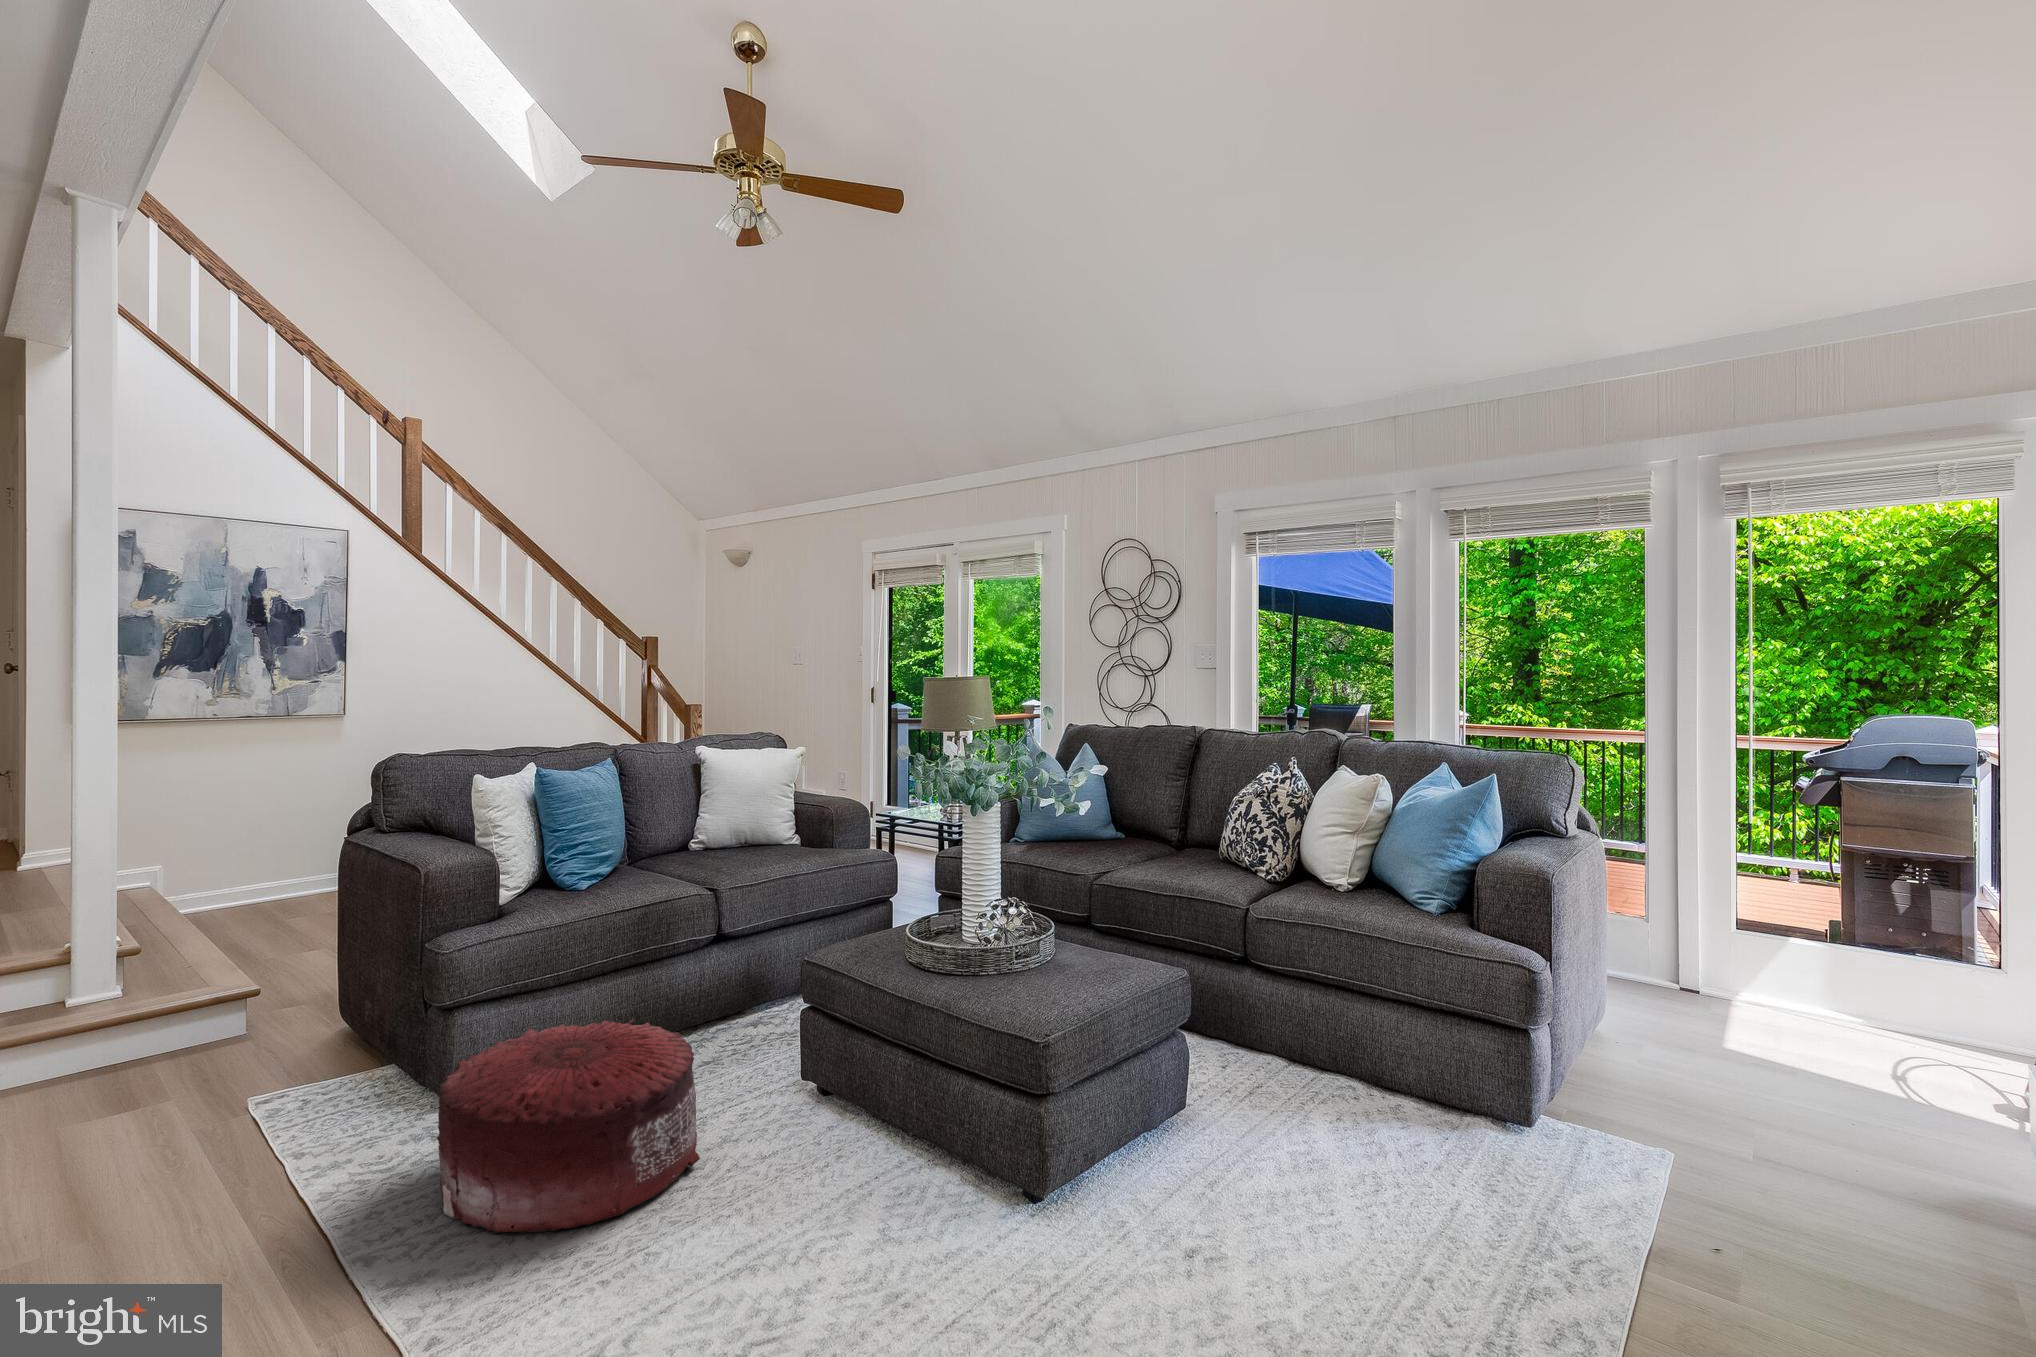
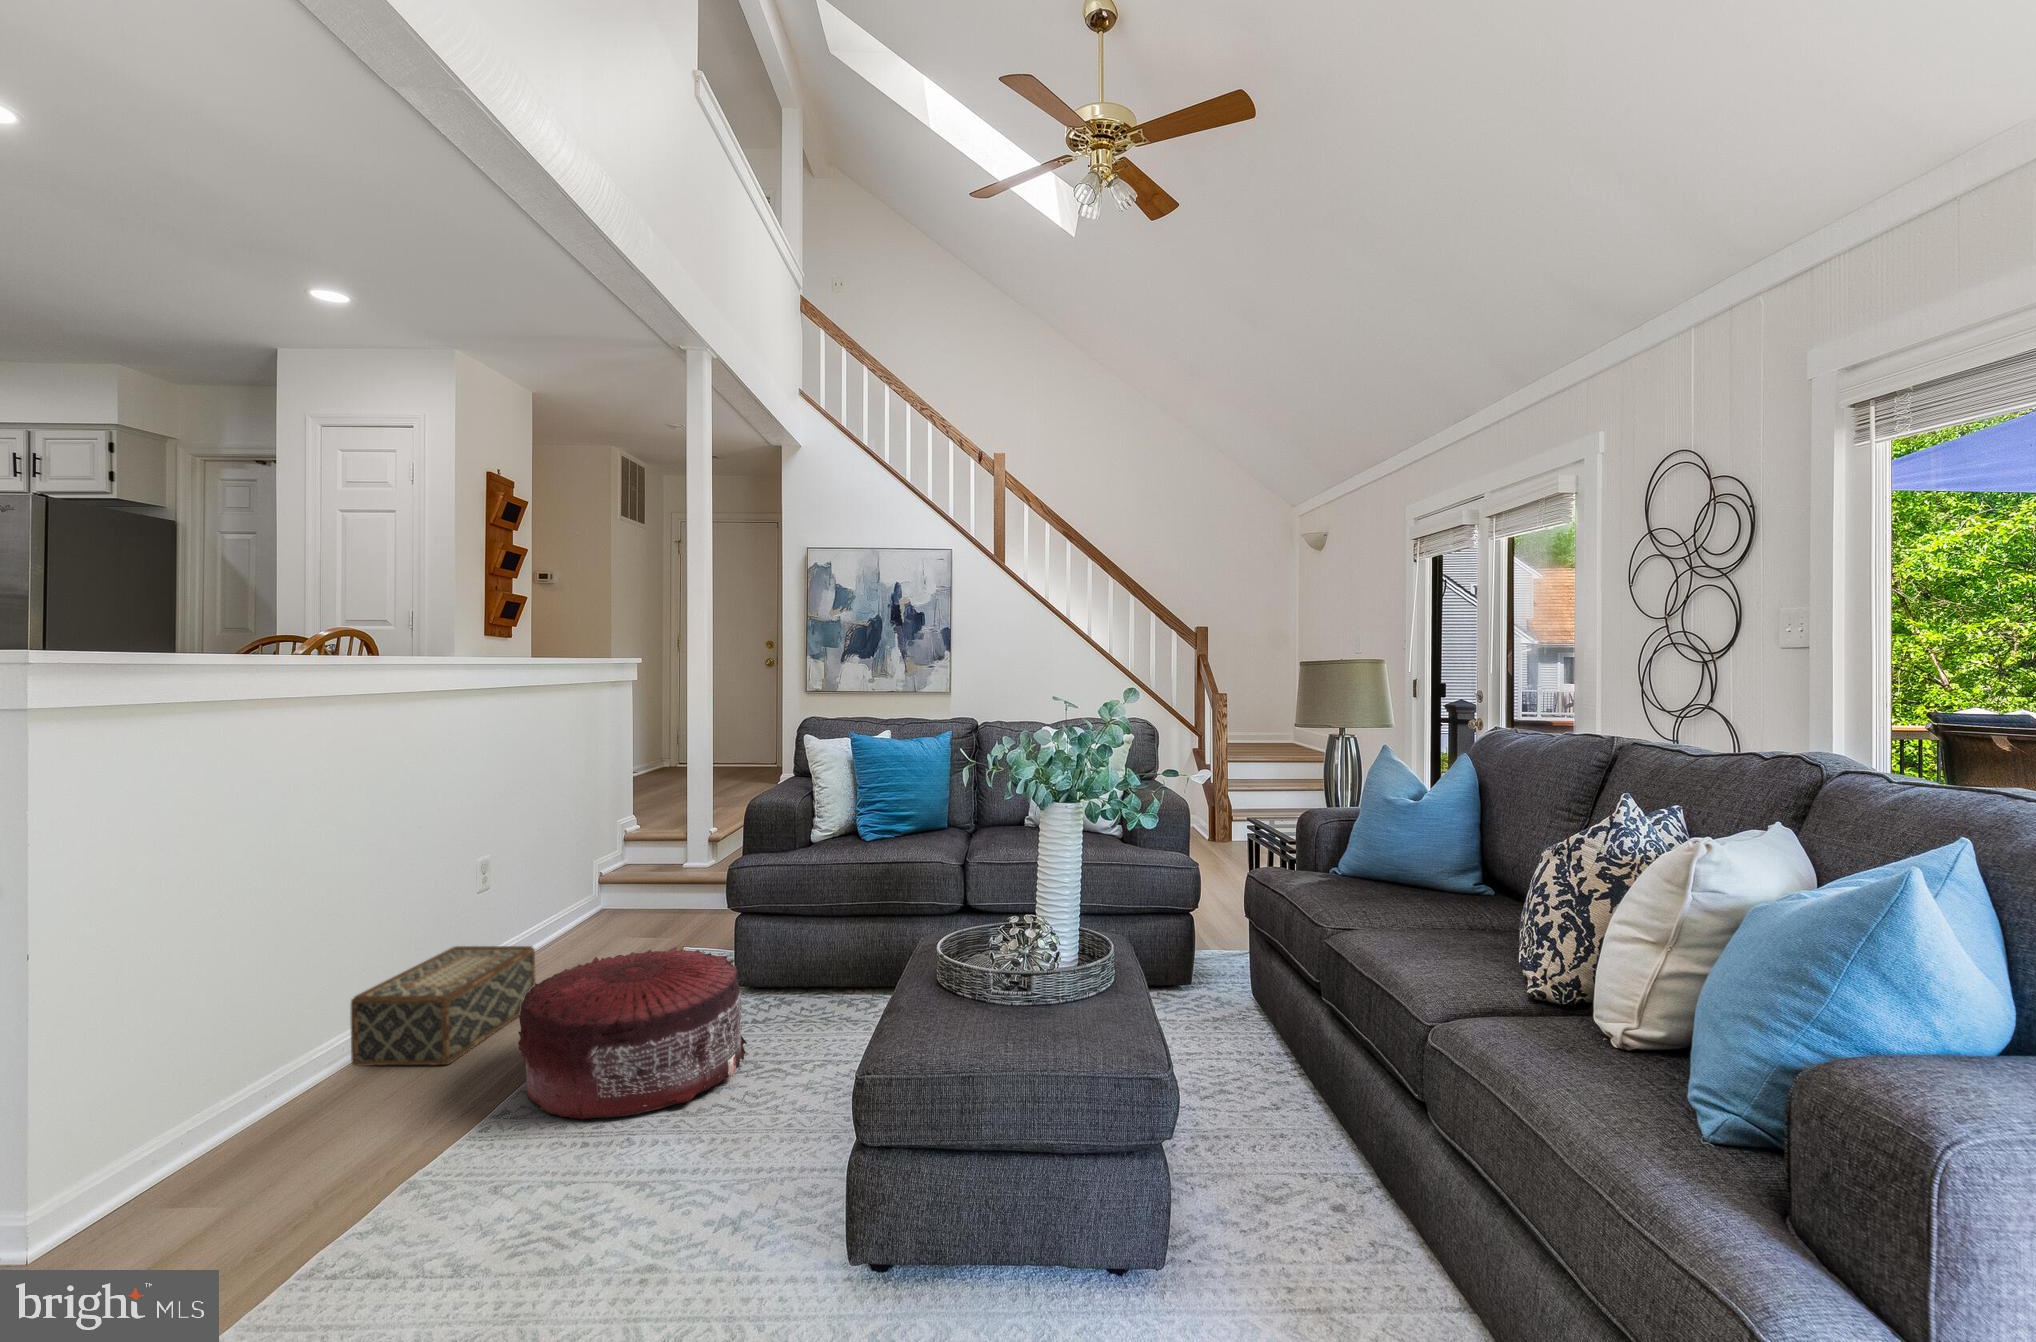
woven basket: none [61,1101,282,1333] -> present [351,946,535,1065]

